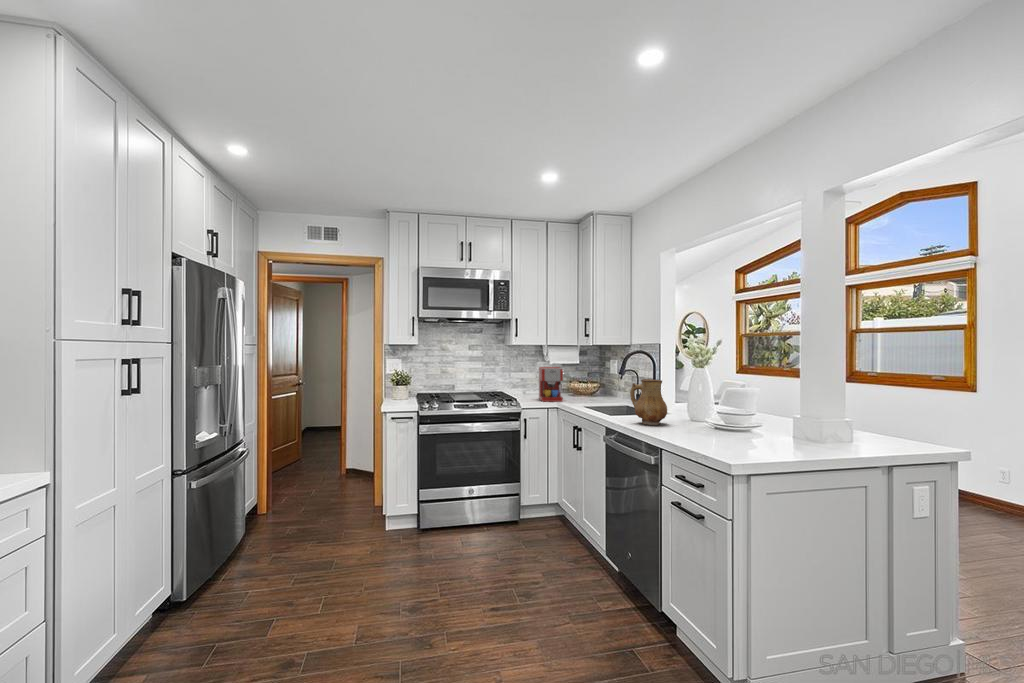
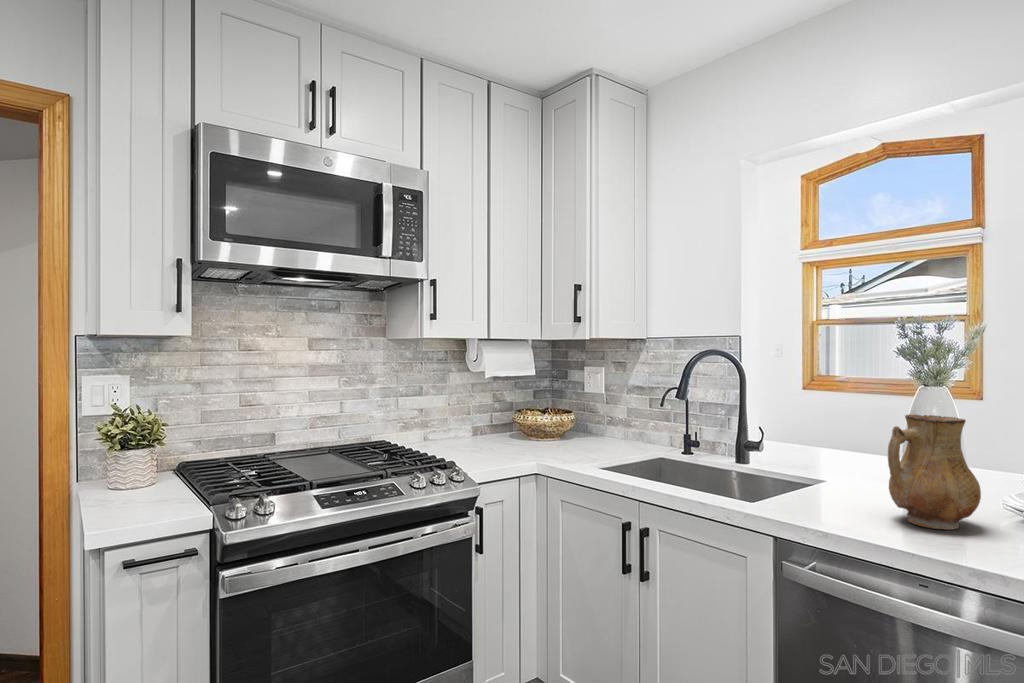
coffee maker: present [539,367,565,402] -> none [477,384,541,462]

